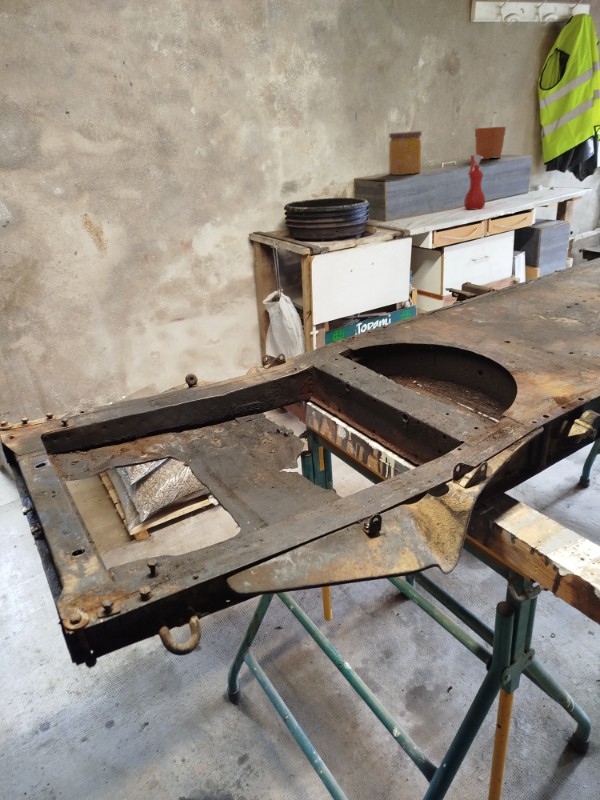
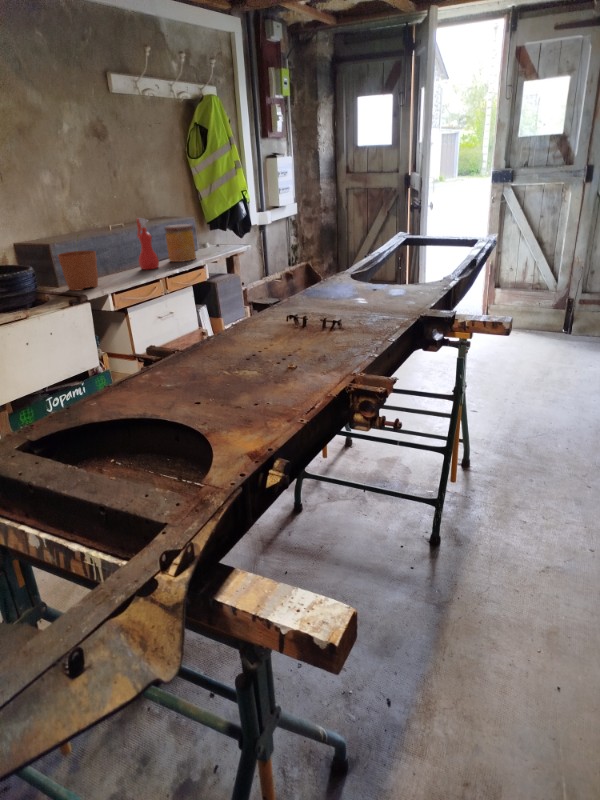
plant pot: present [475,112,506,159] -> present [58,235,98,290]
jar: present [389,131,422,175] -> present [165,224,196,262]

